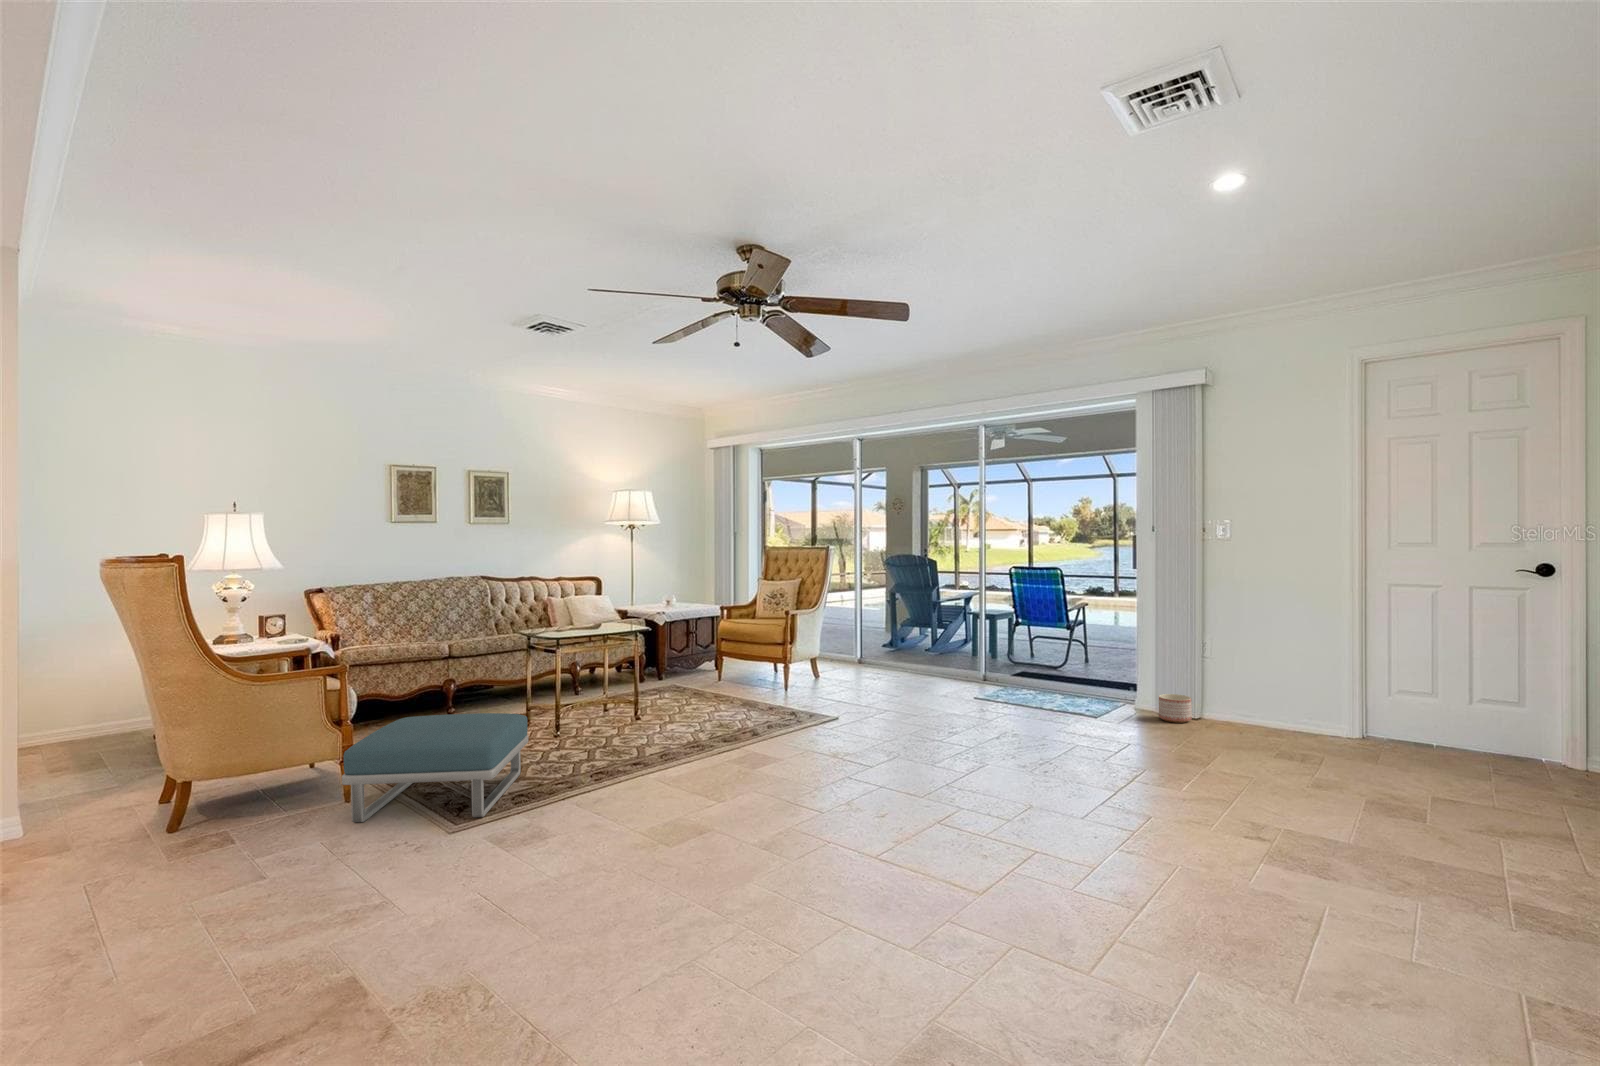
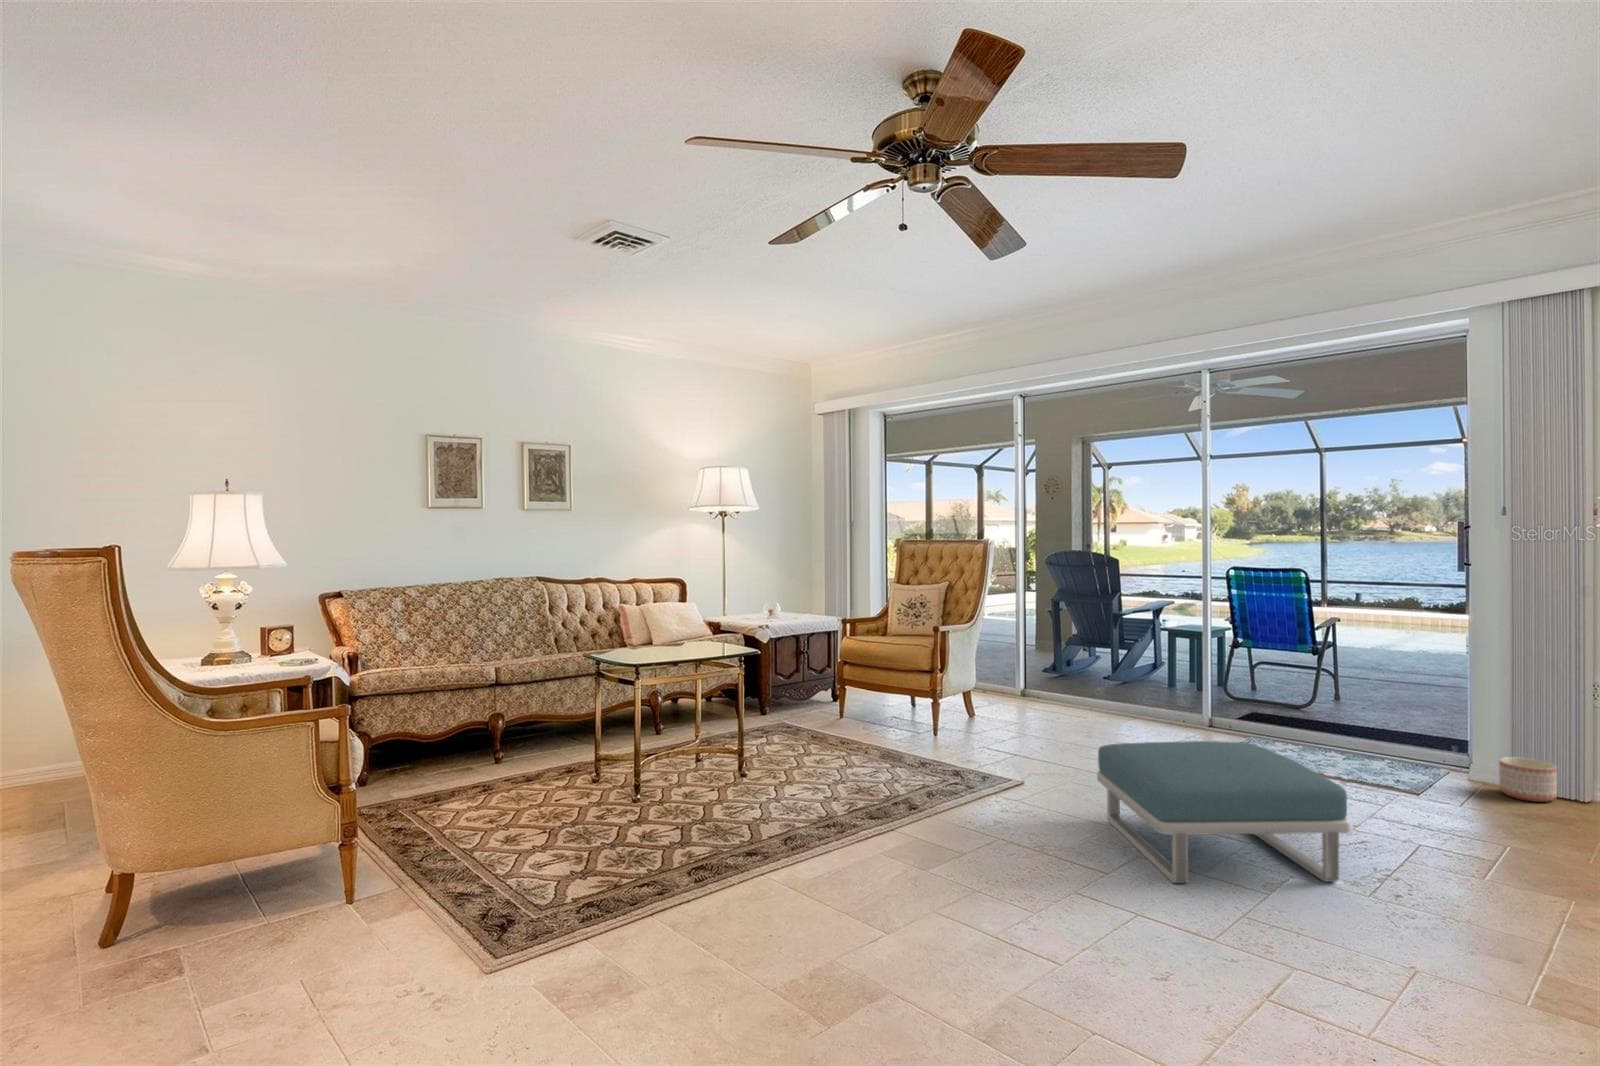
footstool: present [342,713,528,822] -> present [1097,741,1350,883]

